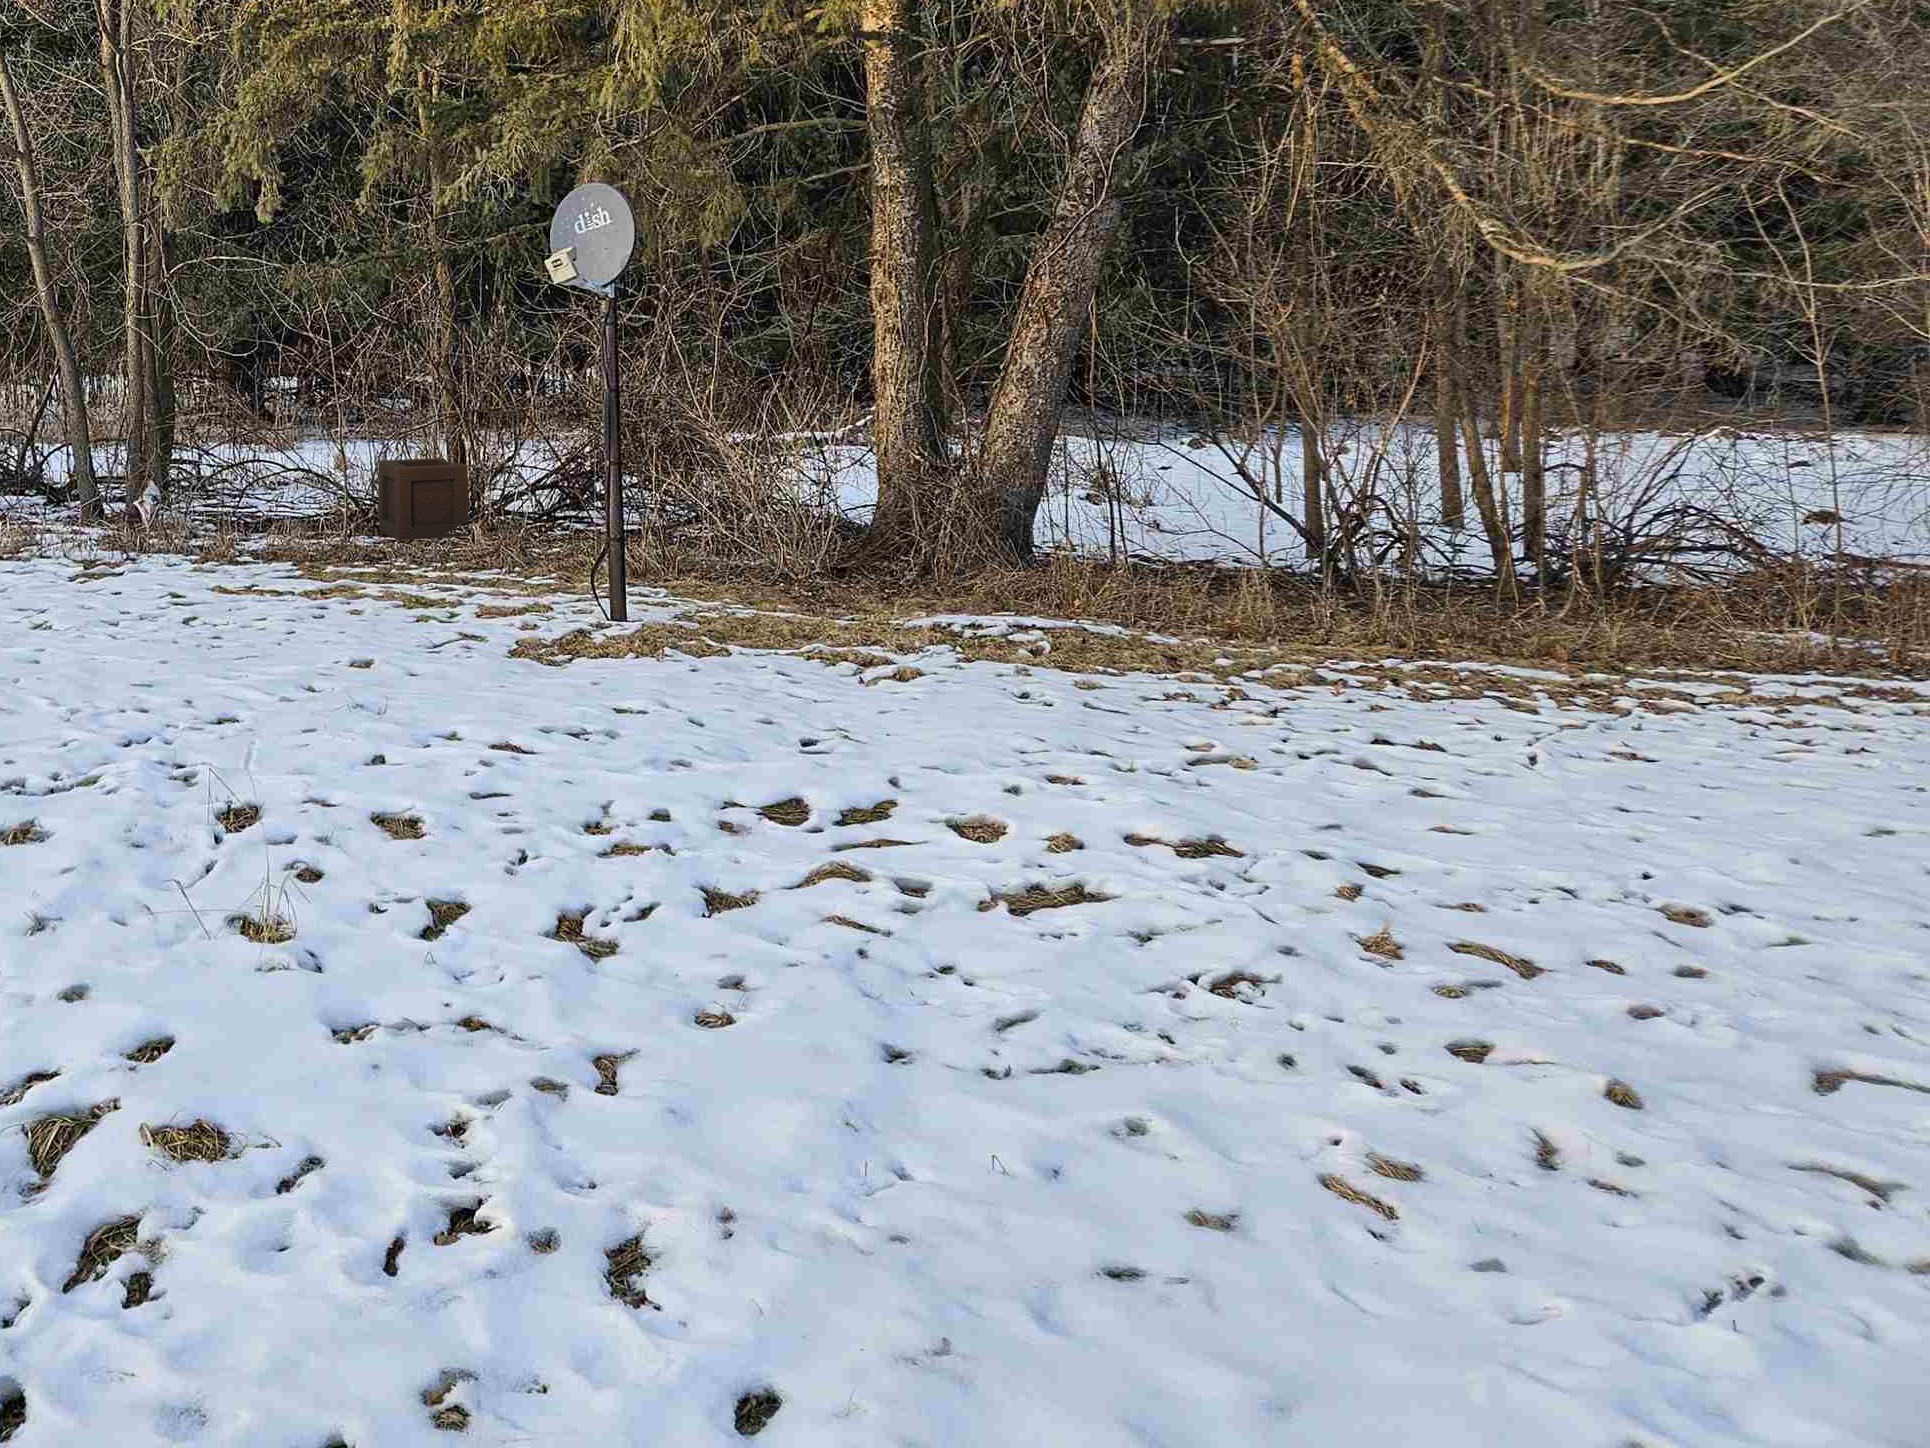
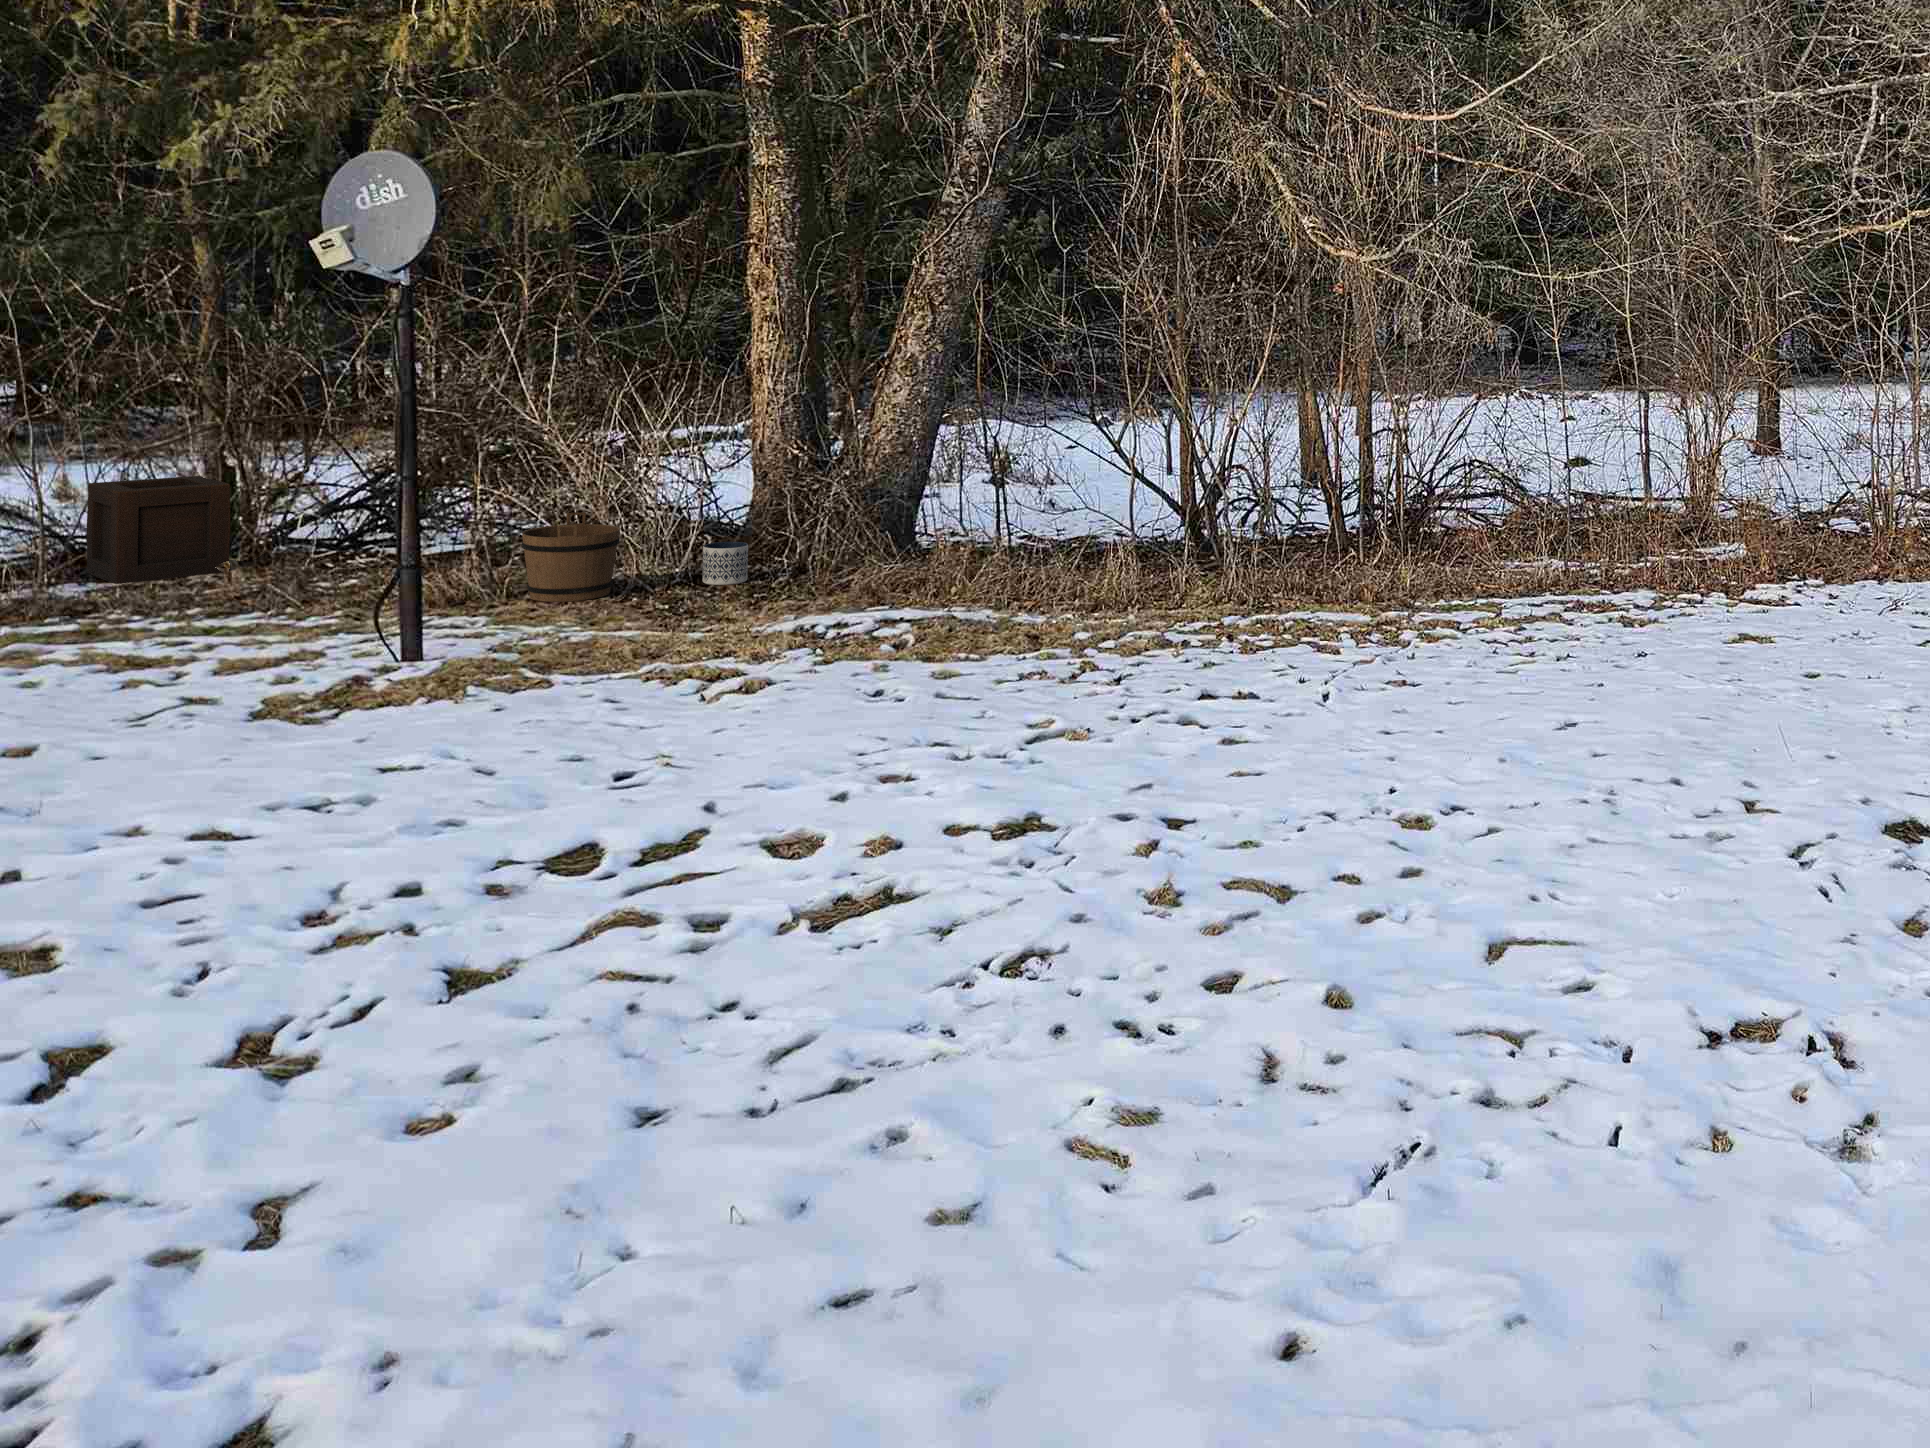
bucket: none [682,503,760,582] -> present [522,513,620,602]
planter: none [828,537,868,578] -> present [702,542,748,585]

